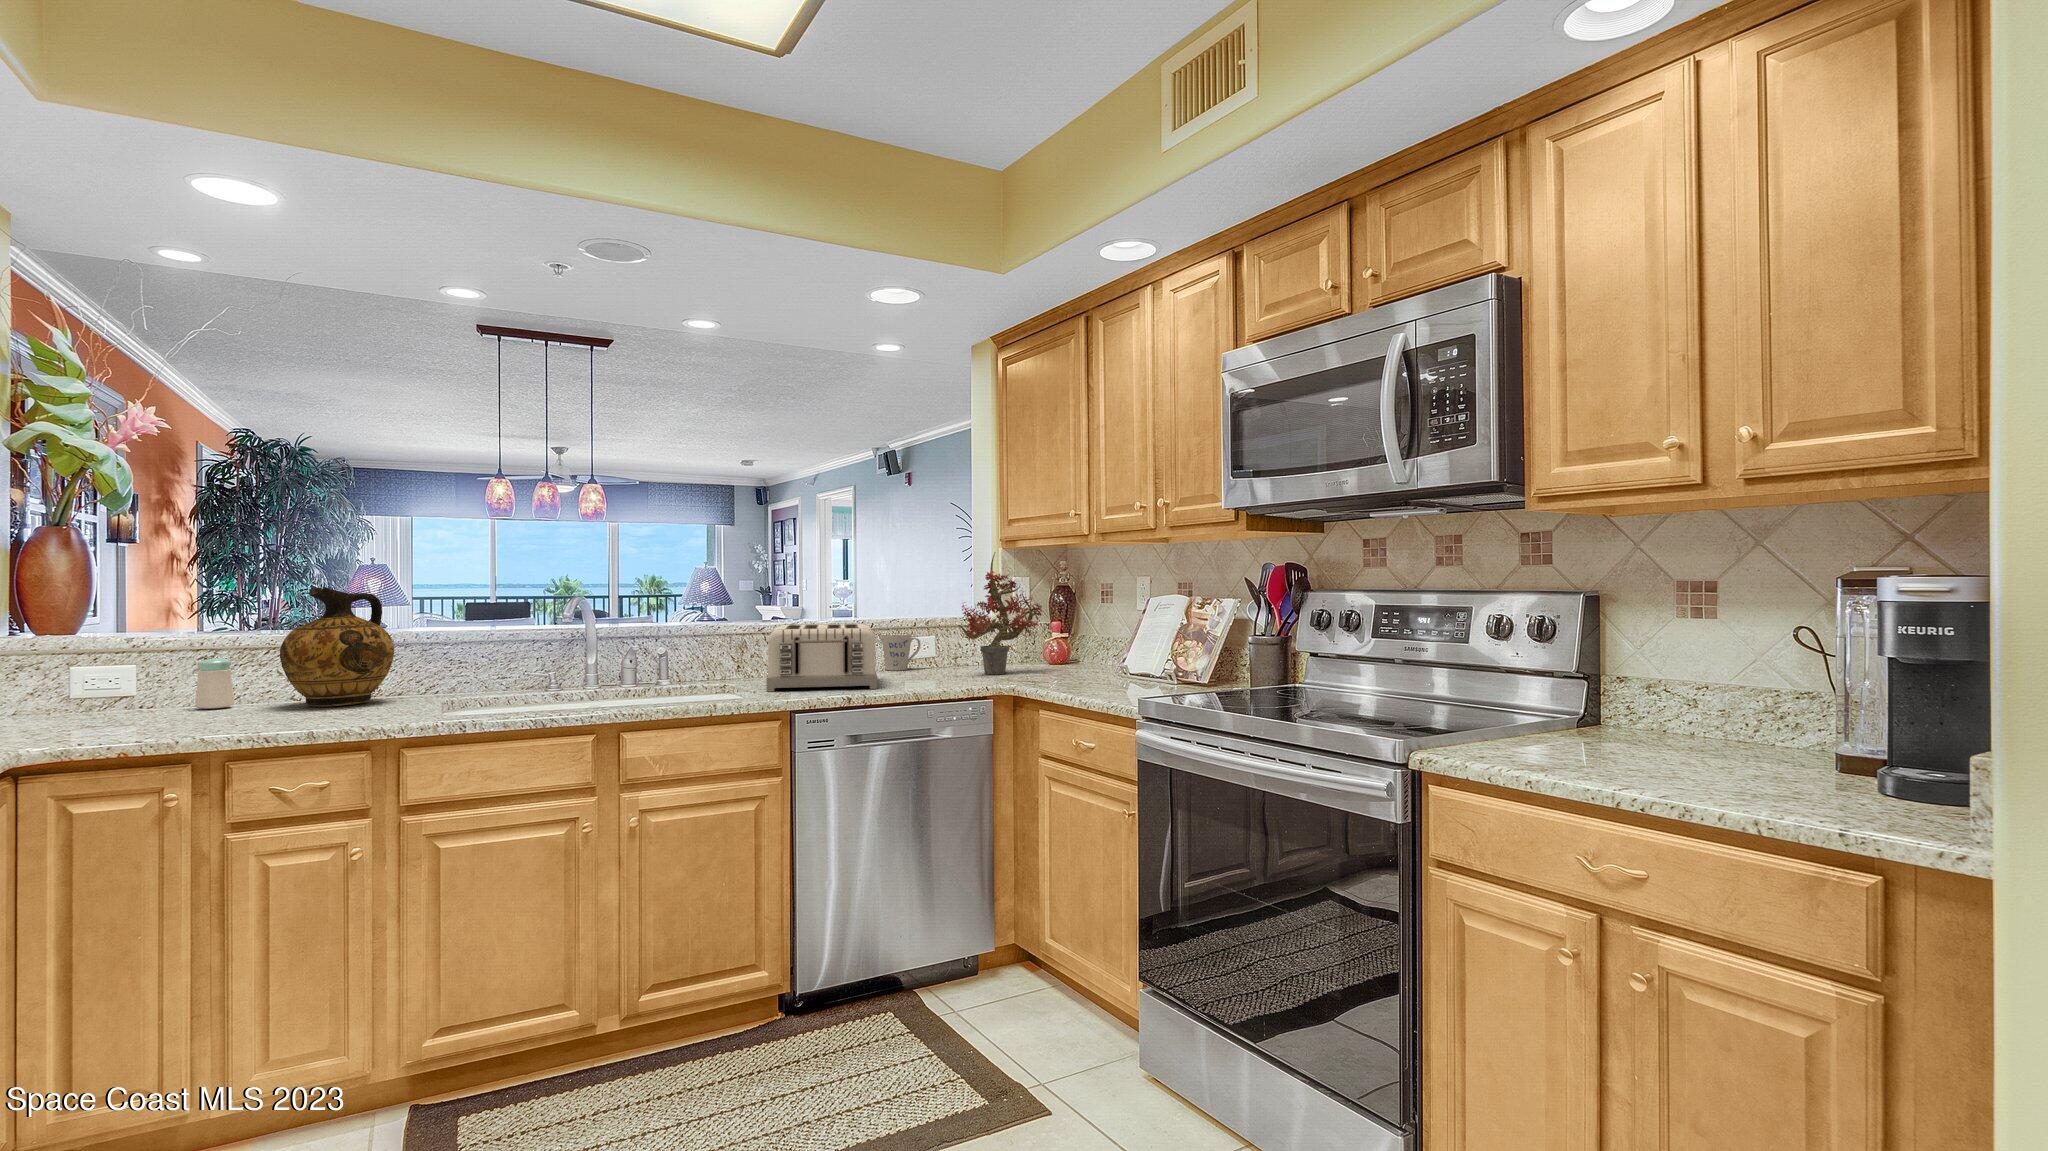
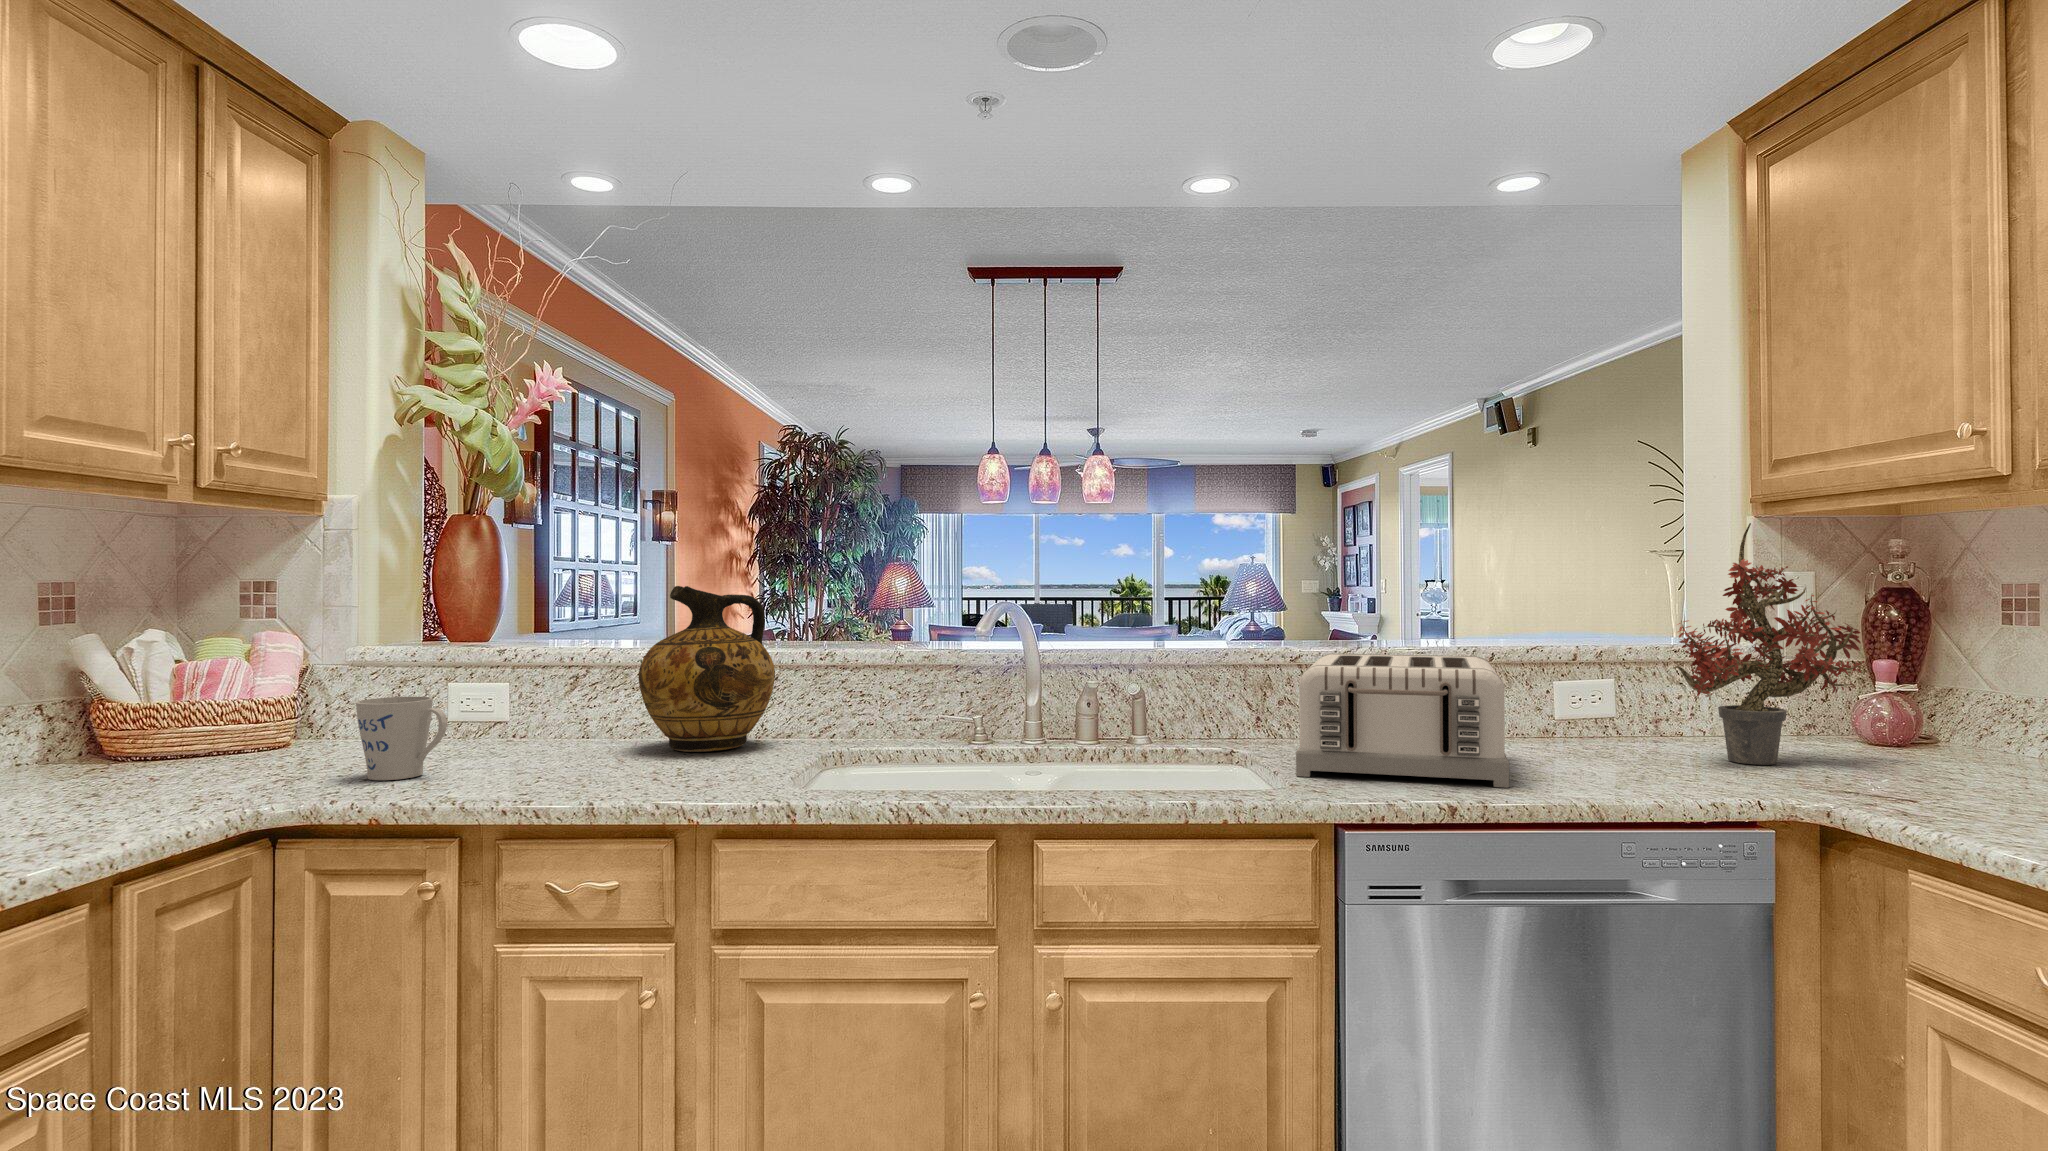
mug: present [881,634,921,670] -> present [356,696,447,780]
salt shaker: present [195,659,234,709] -> none [561,679,605,743]

